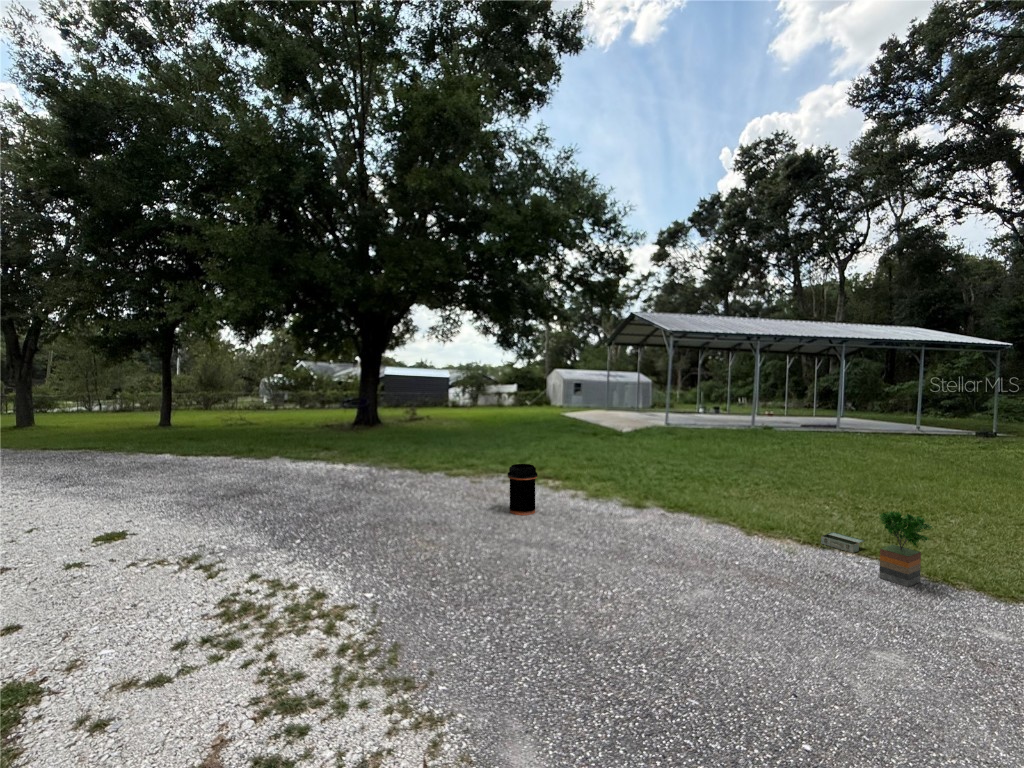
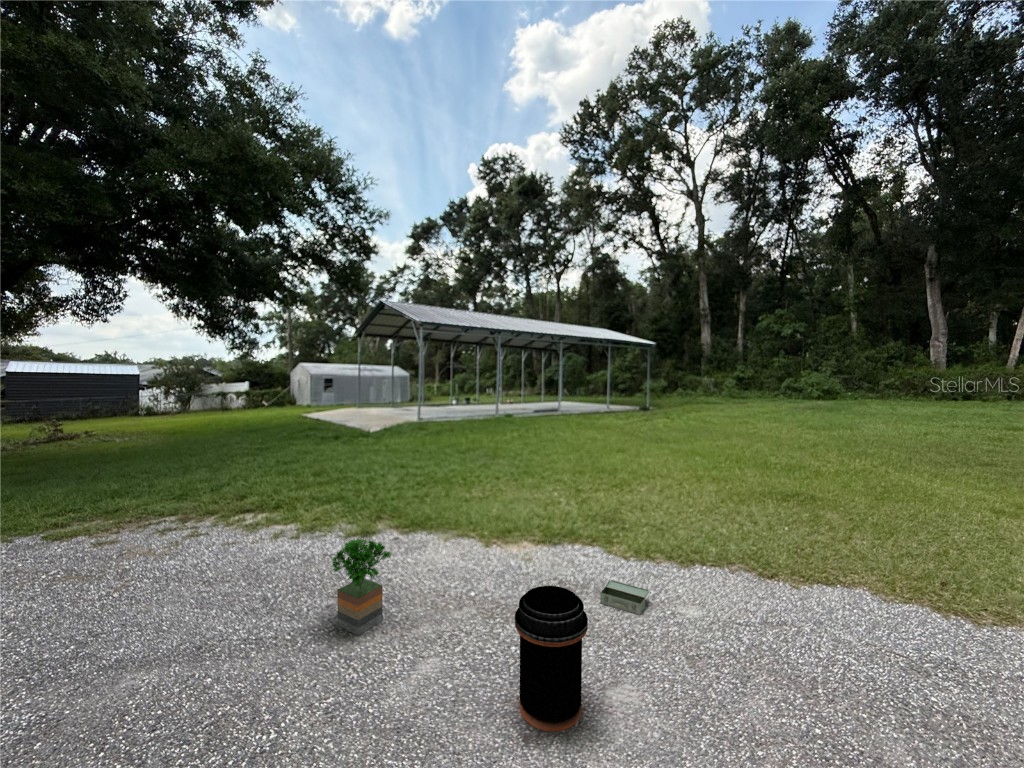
trash can: present [508,464,538,515] -> present [515,586,588,731]
potted tree: present [879,511,932,587] -> present [332,538,391,635]

